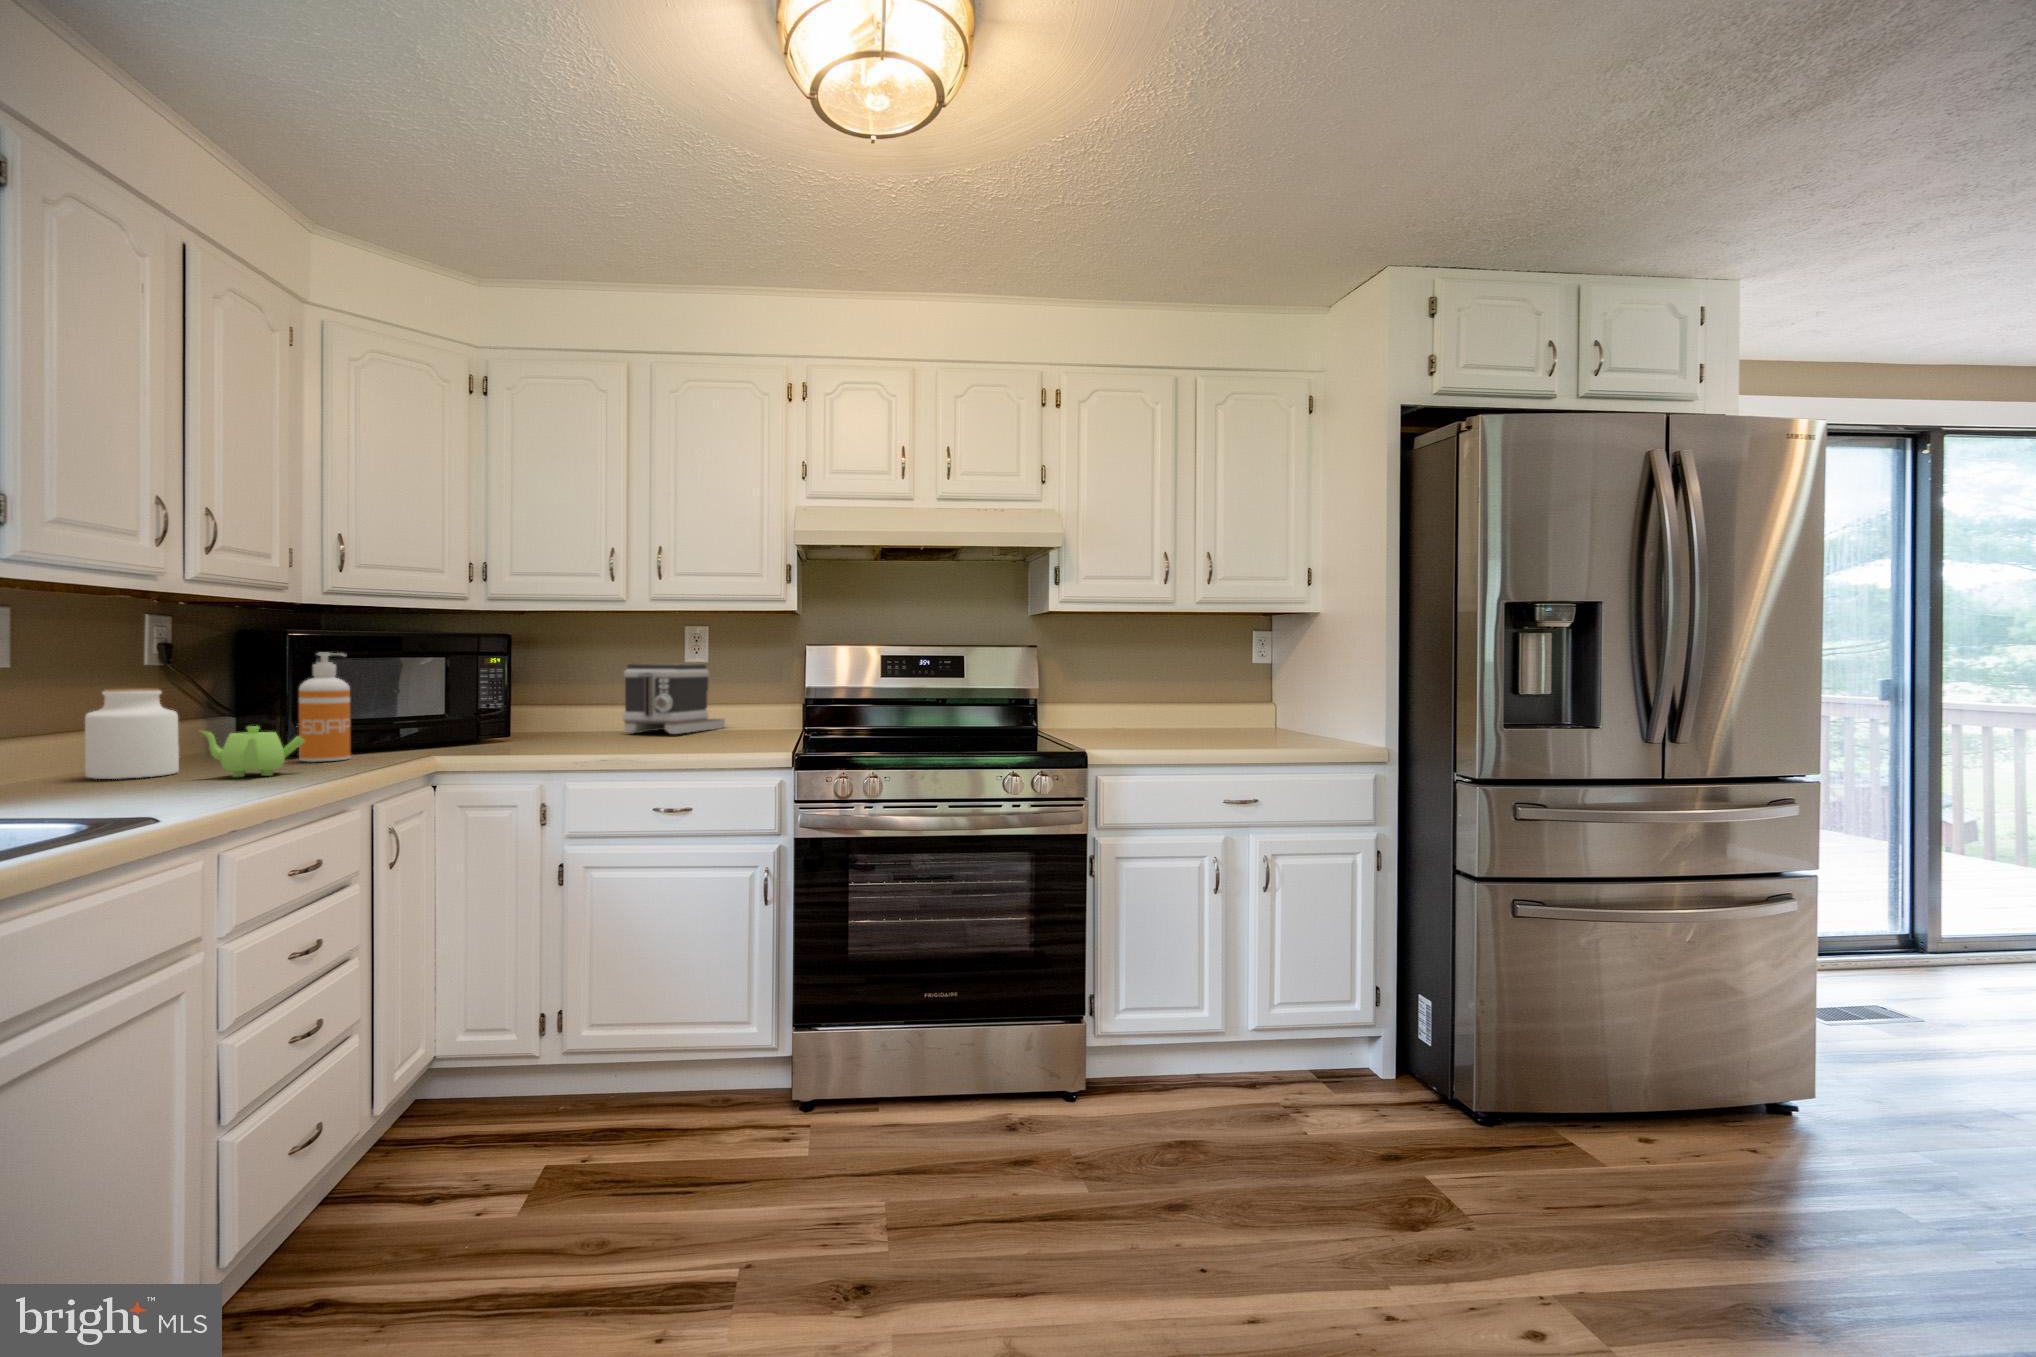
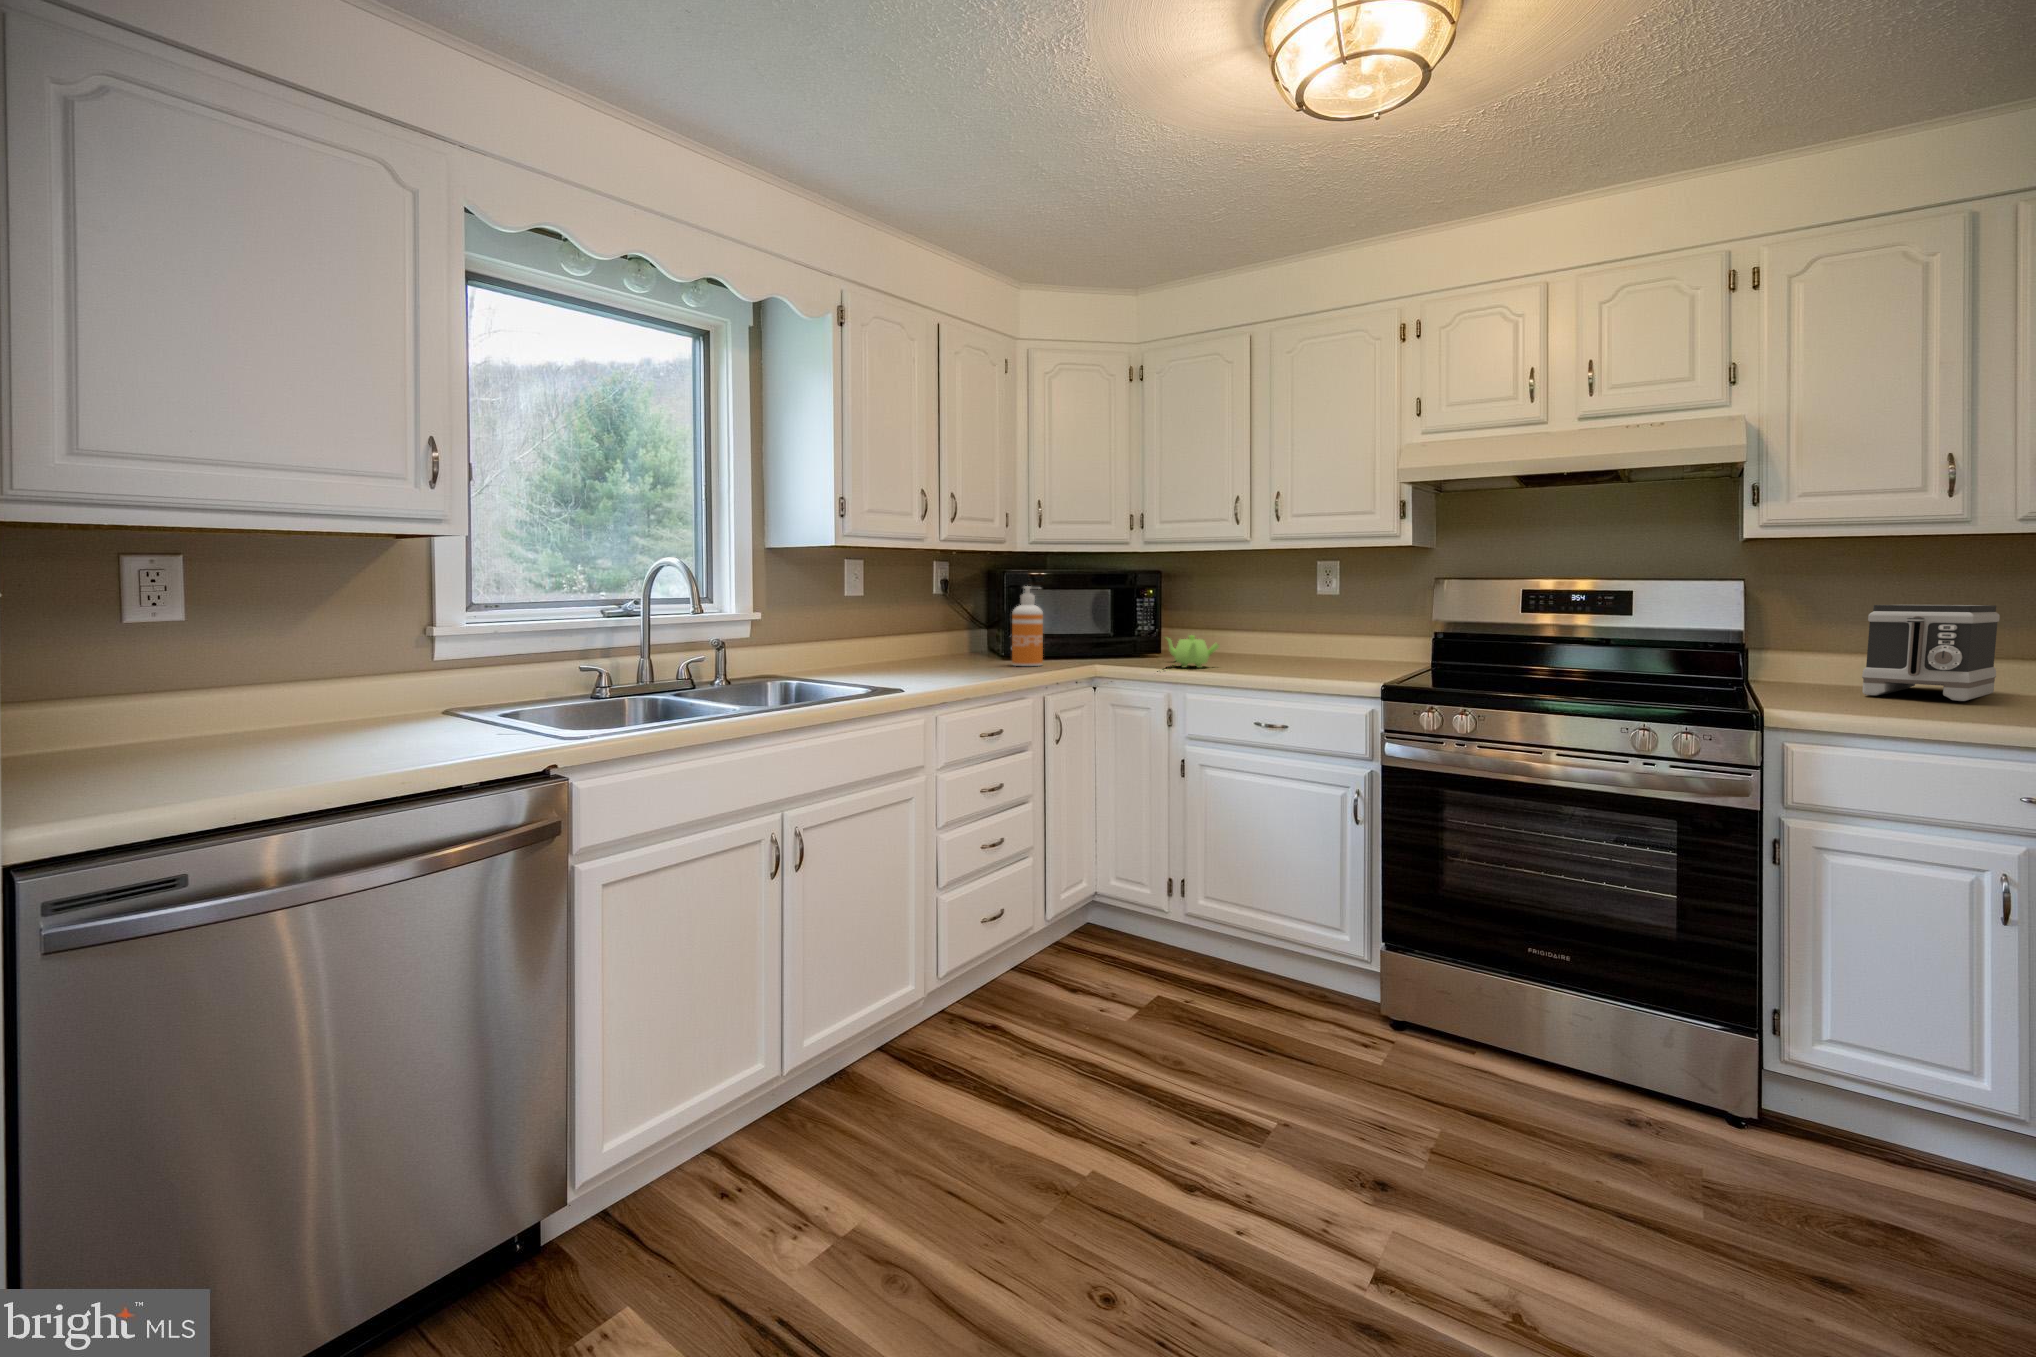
toaster: present [623,664,725,734] -> present [1862,605,2000,701]
jar: present [85,689,179,779] -> none [894,611,942,670]
teapot: present [202,726,305,777] -> present [1166,635,1219,668]

